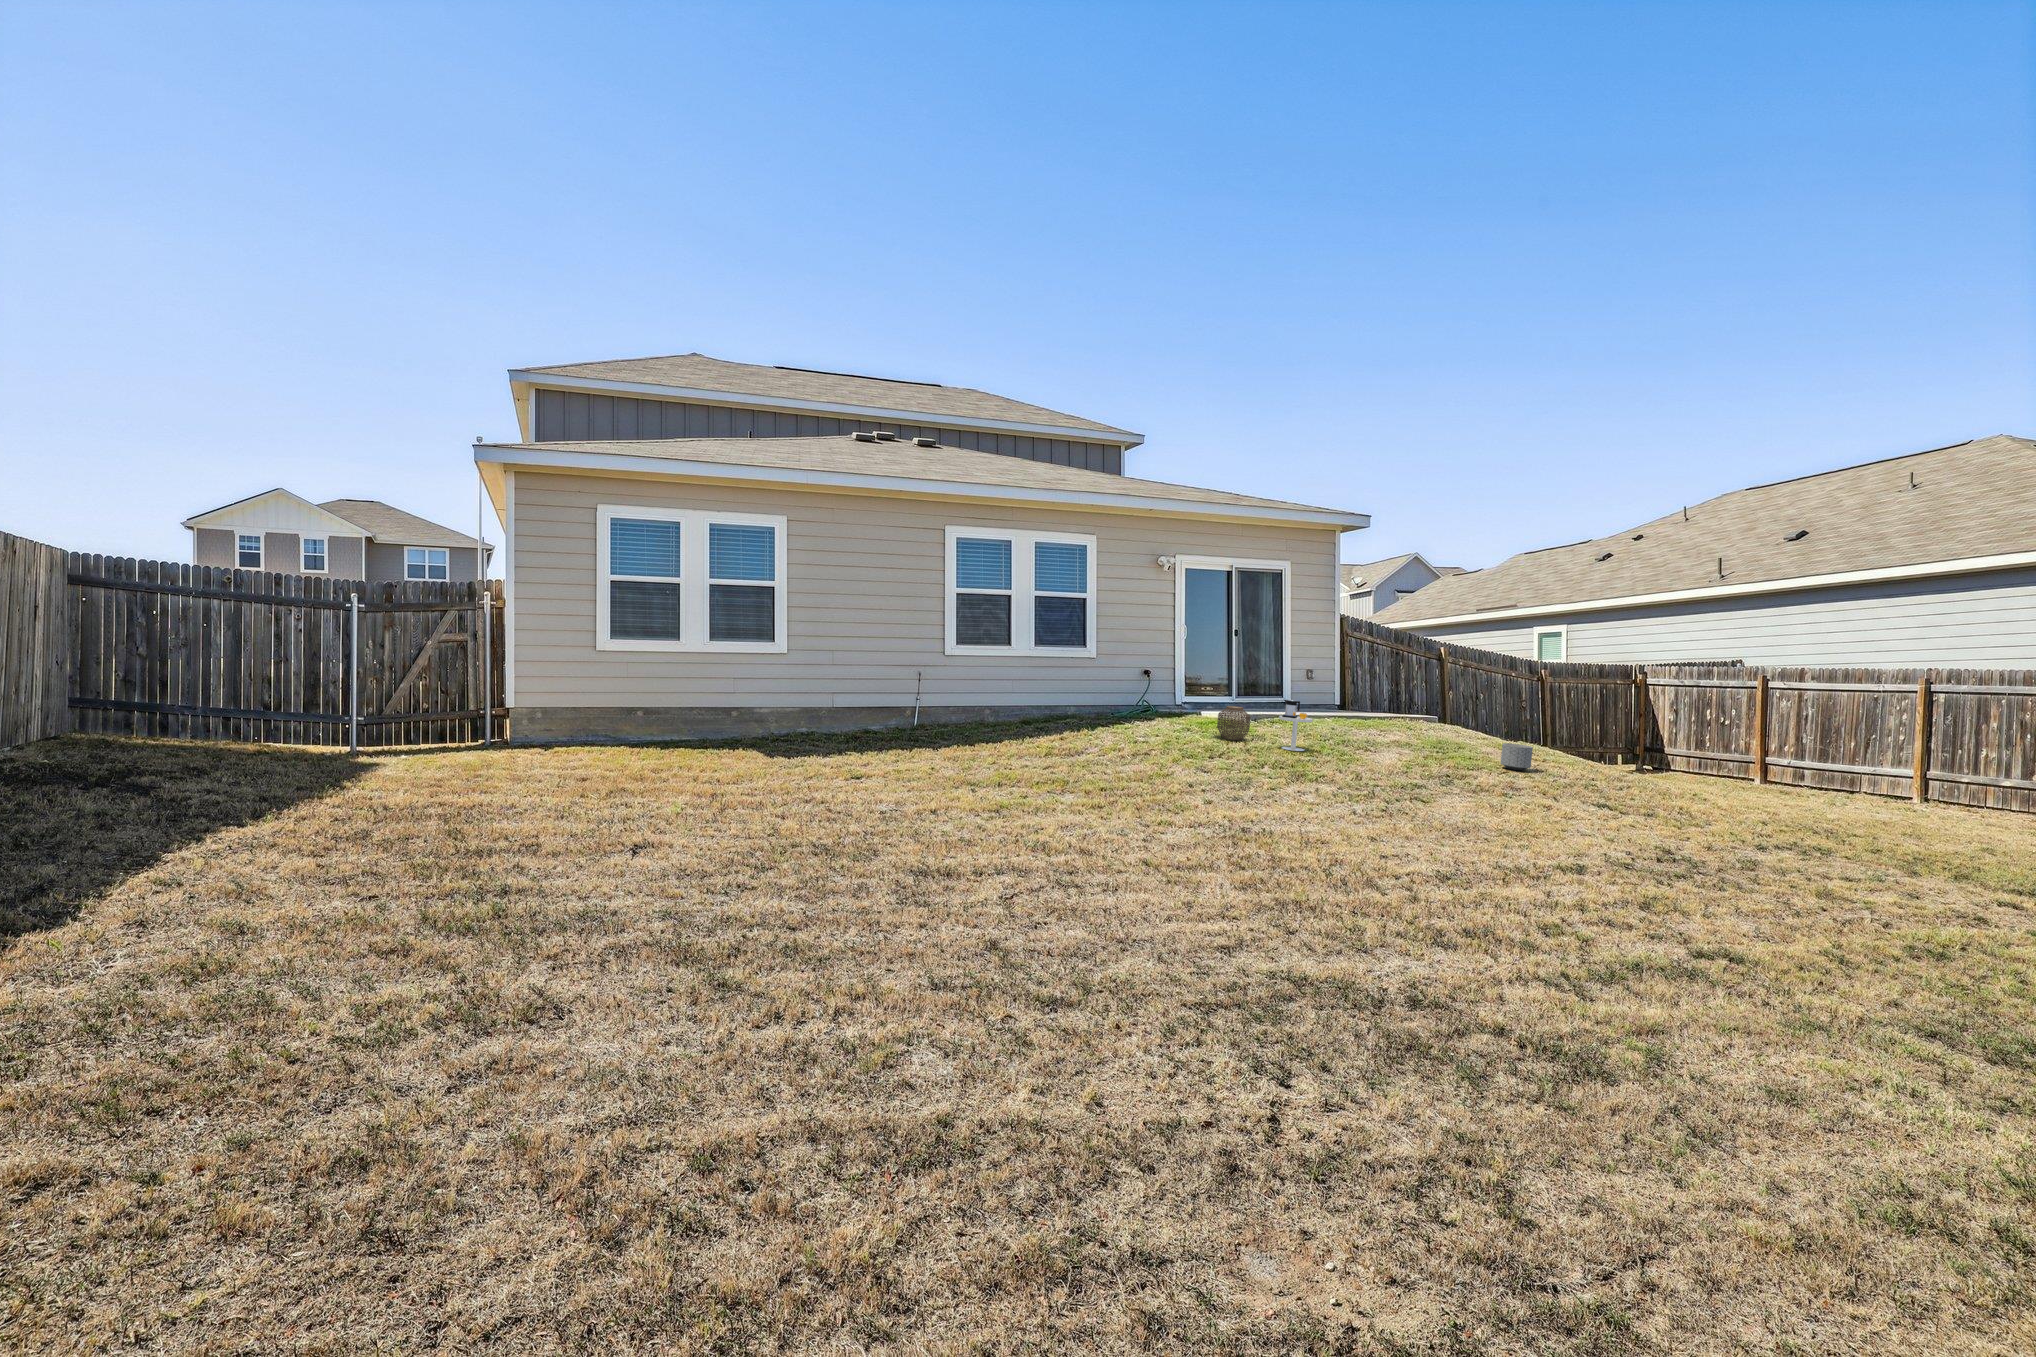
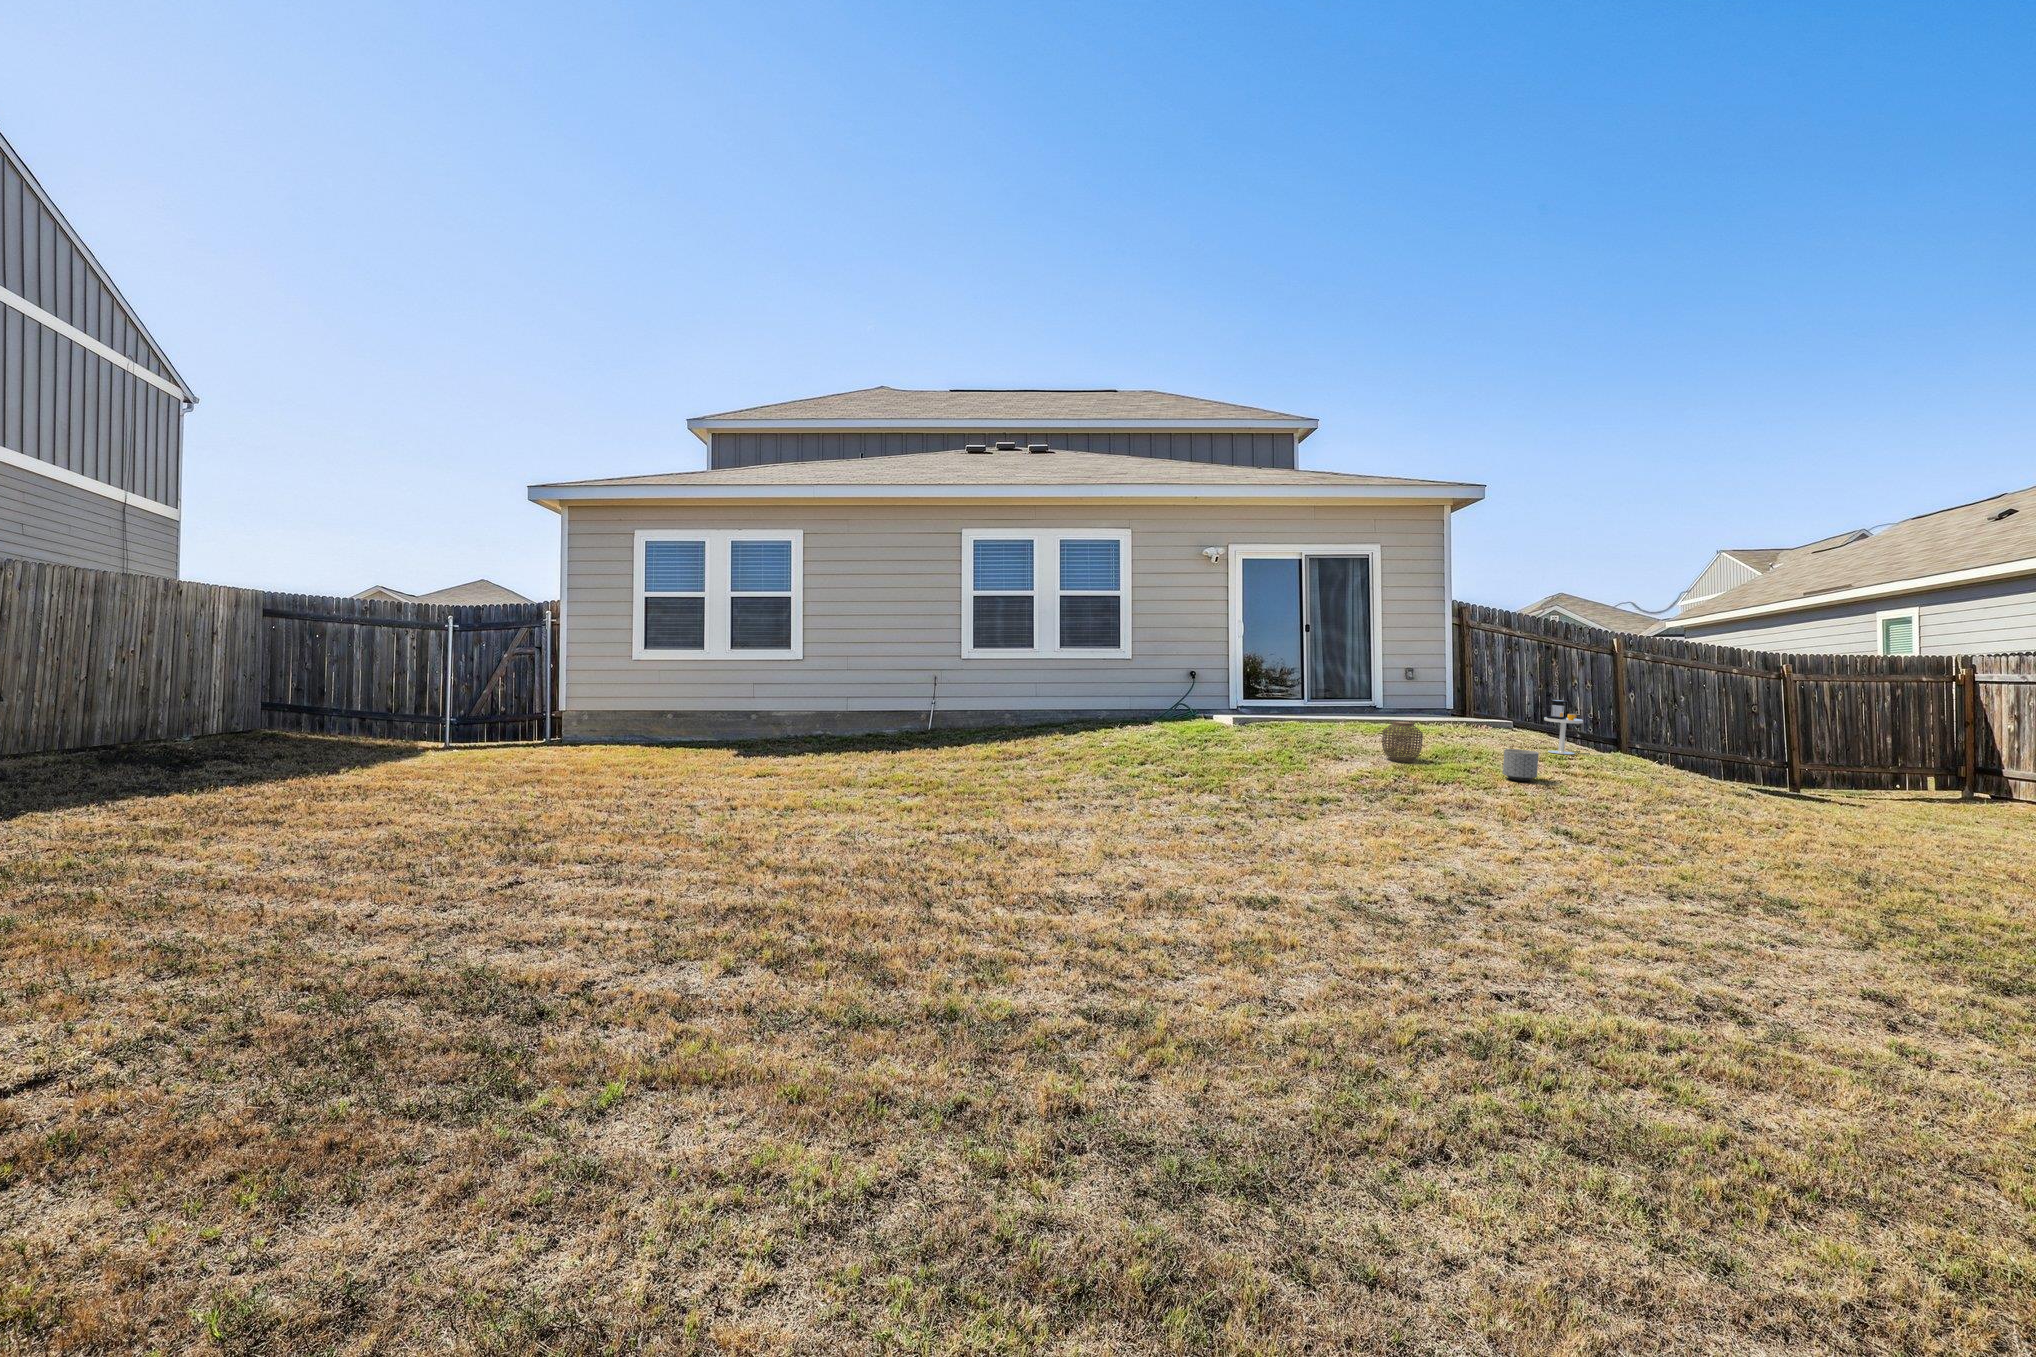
side table: present [1279,700,1313,751] -> present [1544,700,1583,755]
woven basket: present [1217,706,1250,740] -> present [1382,721,1423,762]

